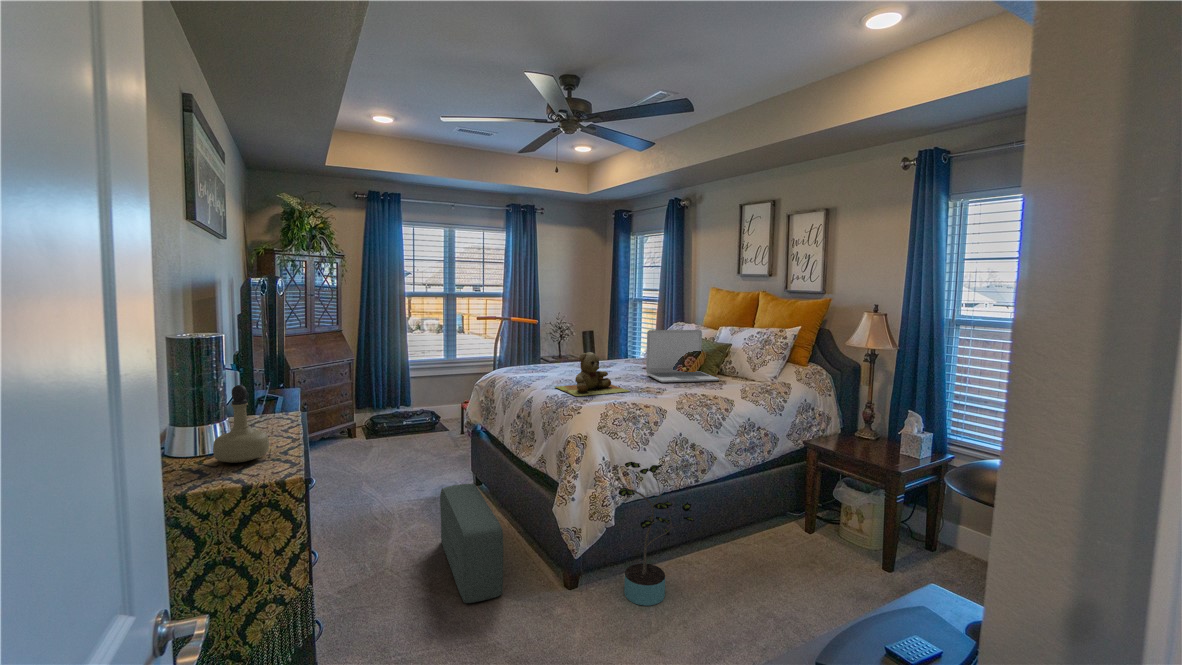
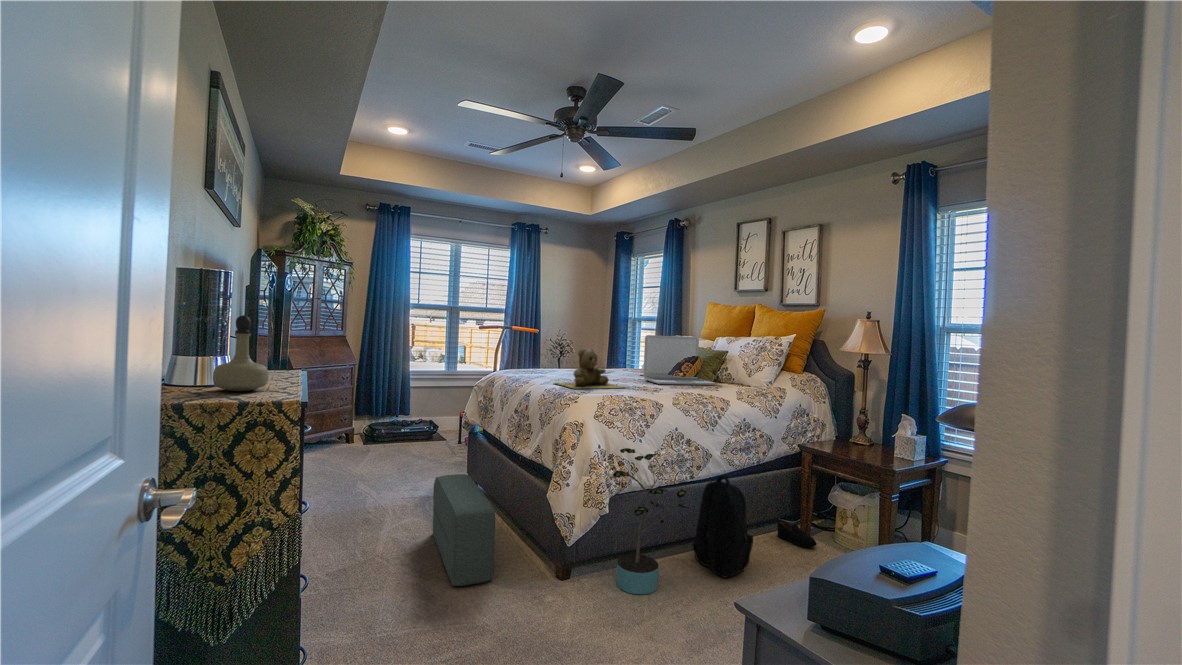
backpack: none [698,483,758,583] -> present [692,476,753,577]
shoe: none [782,517,821,545] -> present [777,521,817,547]

